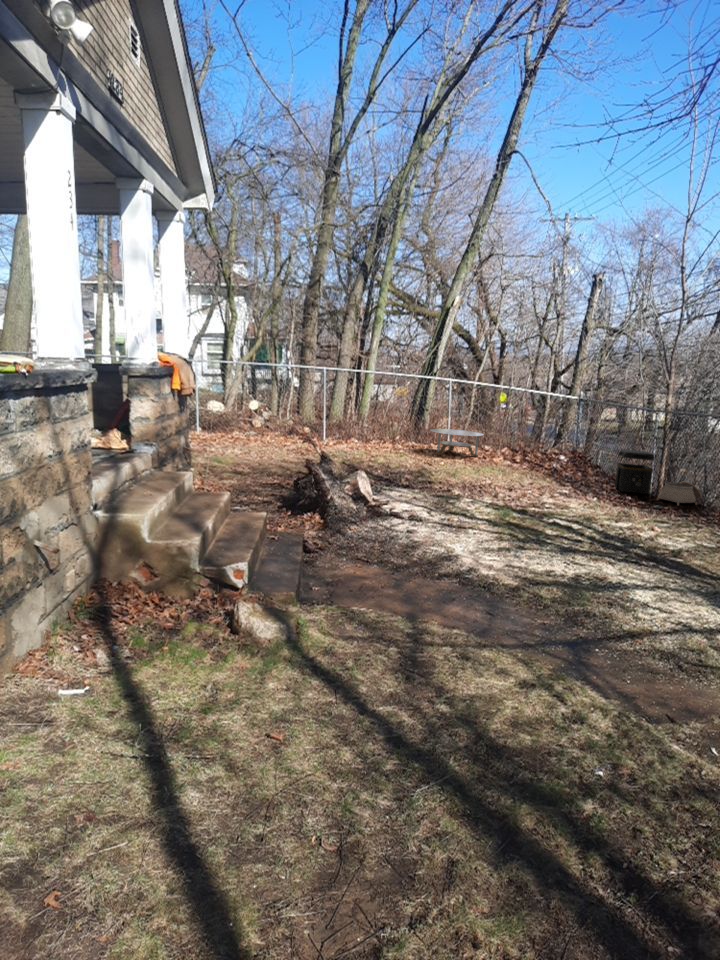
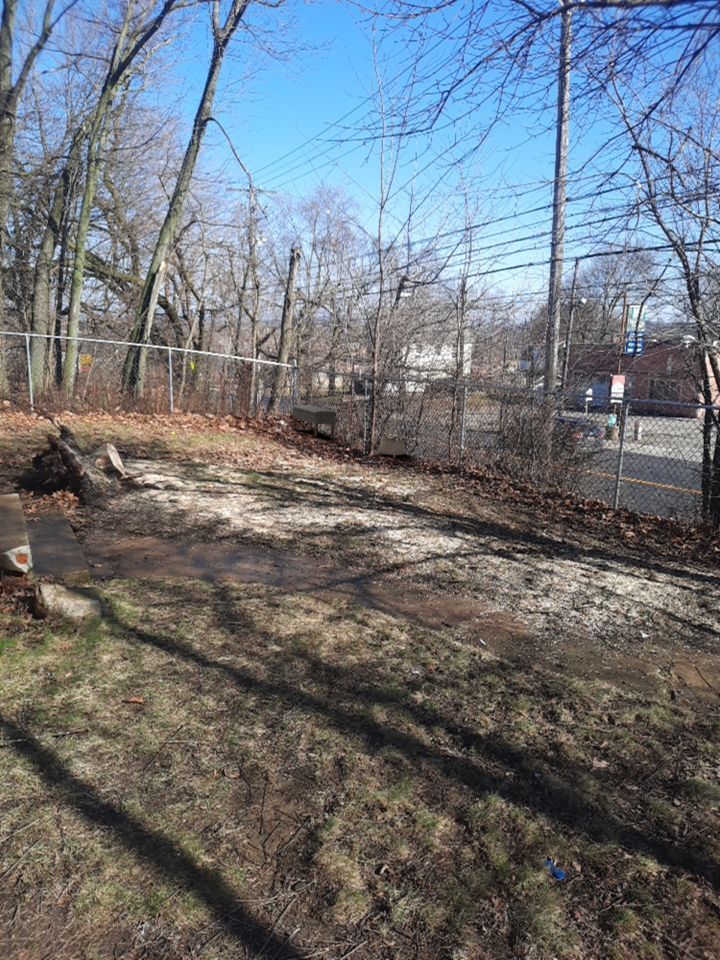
round table: present [430,429,484,457] -> none [151,398,208,425]
bench: none [571,441,619,477] -> present [293,405,336,437]
toolbox: present [615,450,654,494] -> none [338,410,370,450]

